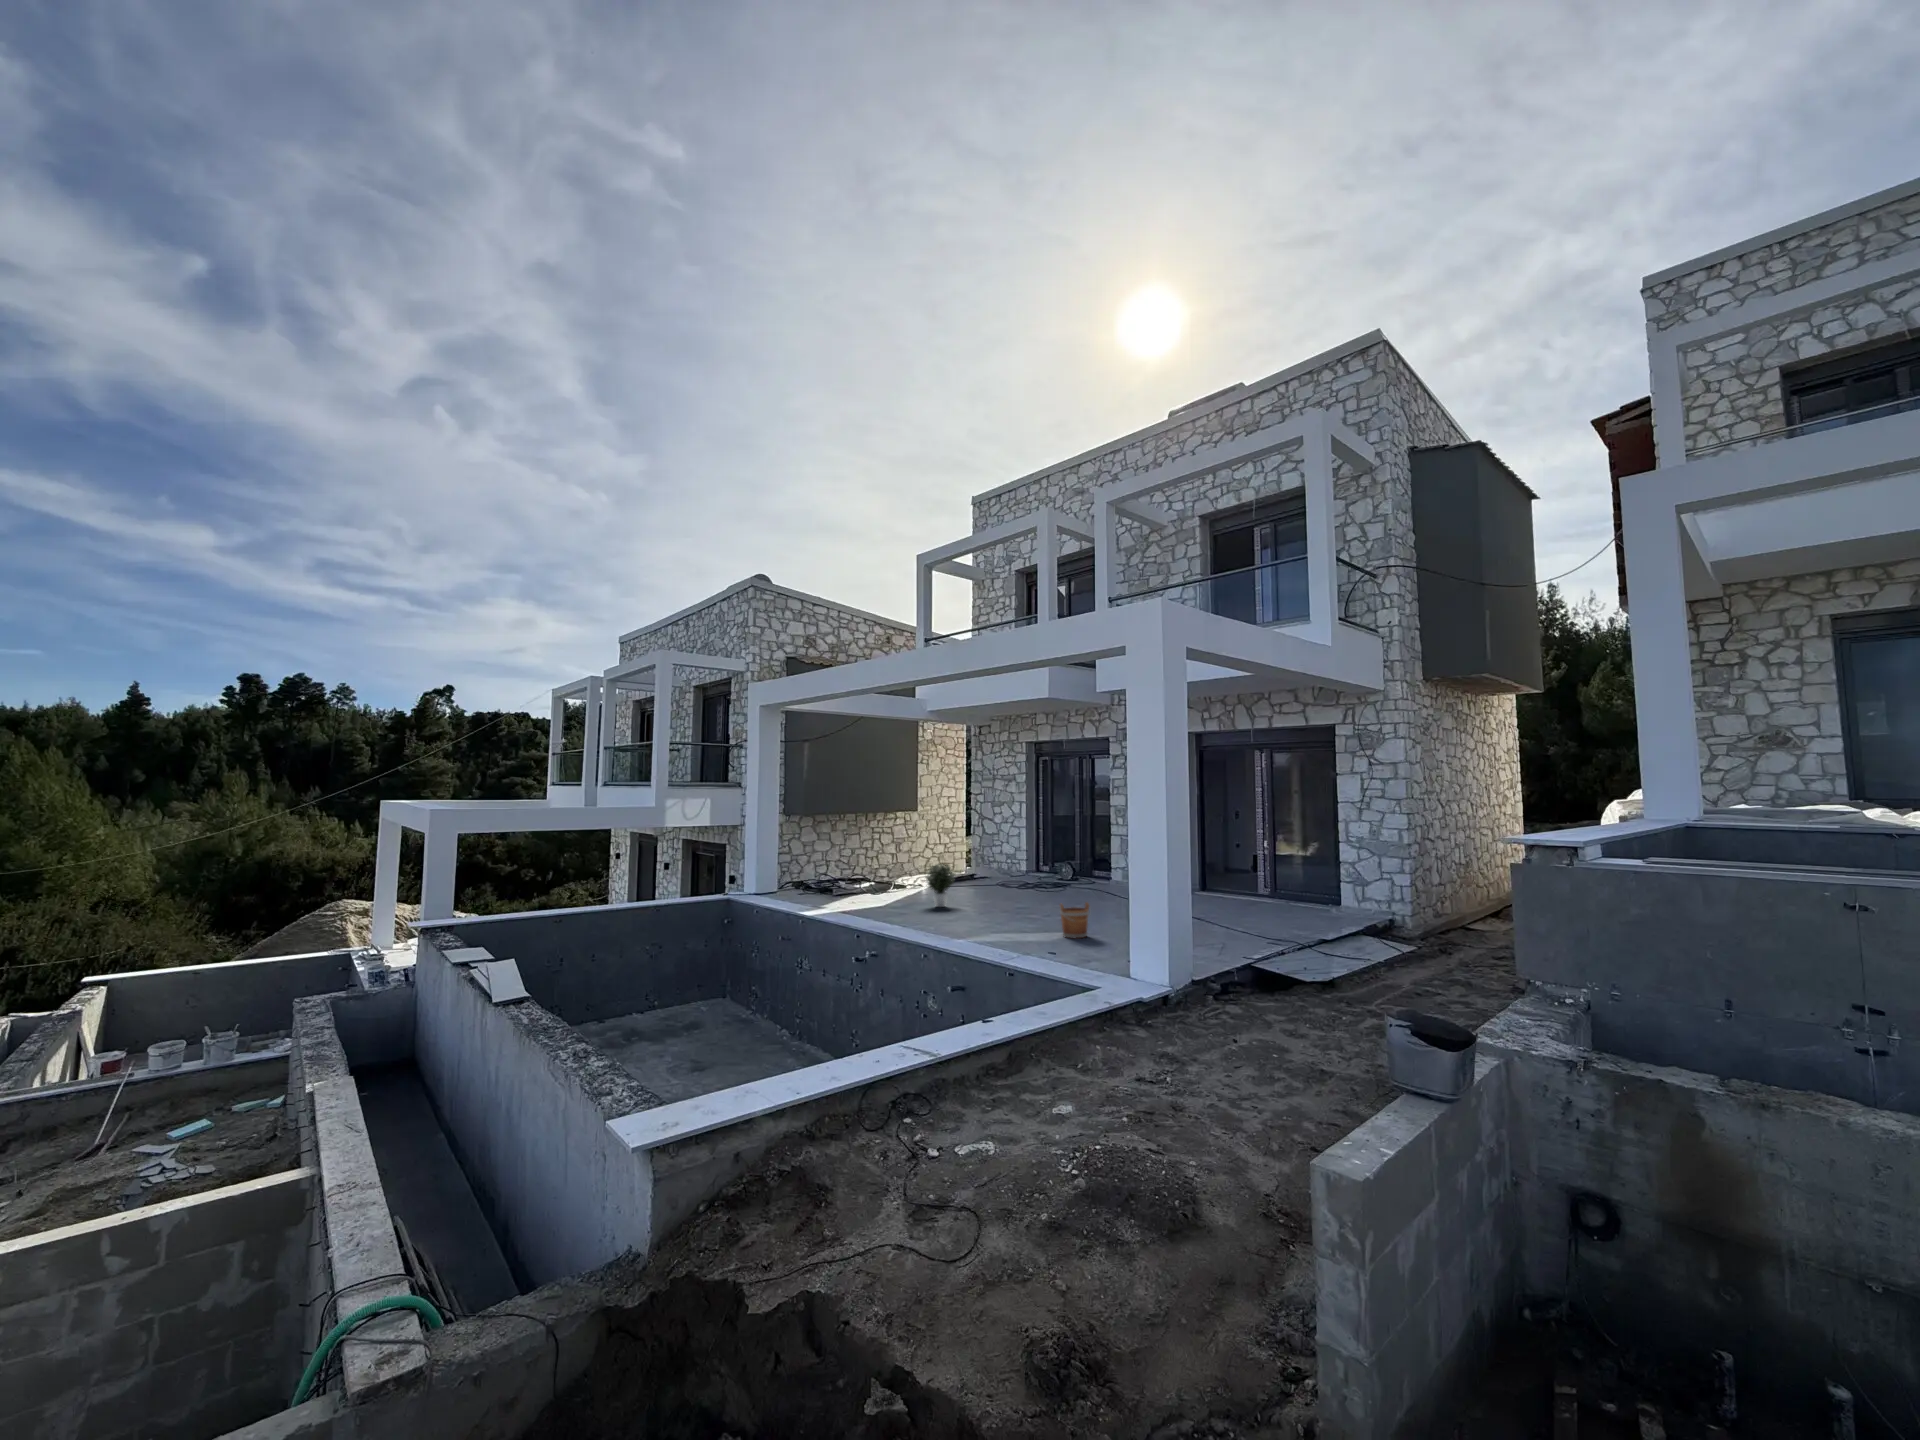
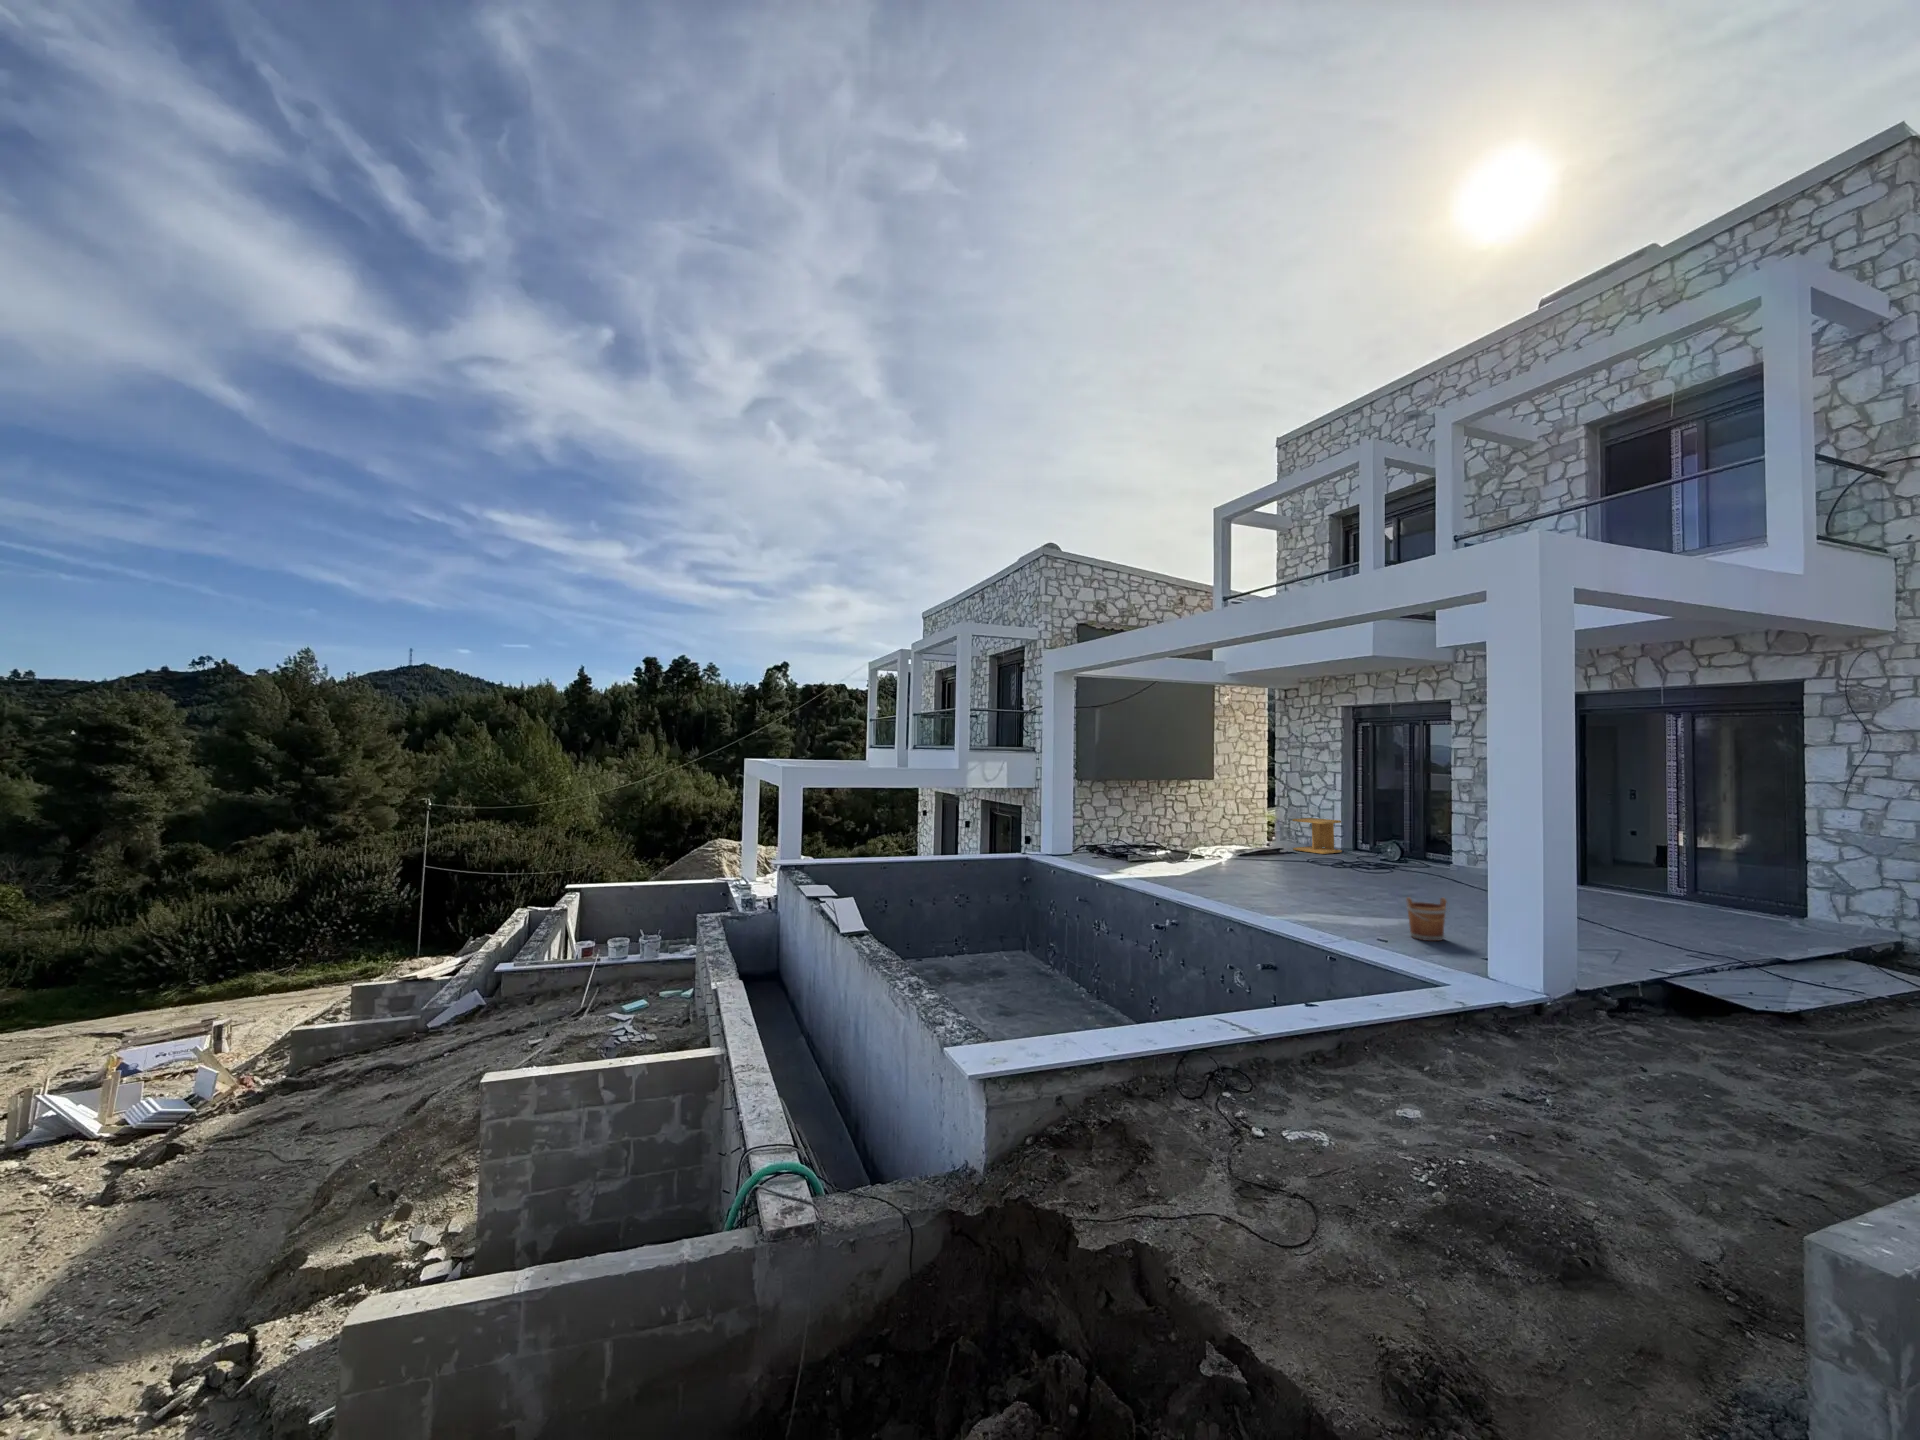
side table: none [986,845,1027,878] -> present [1292,818,1342,854]
potted plant: present [926,864,954,907] -> none [1228,838,1265,886]

